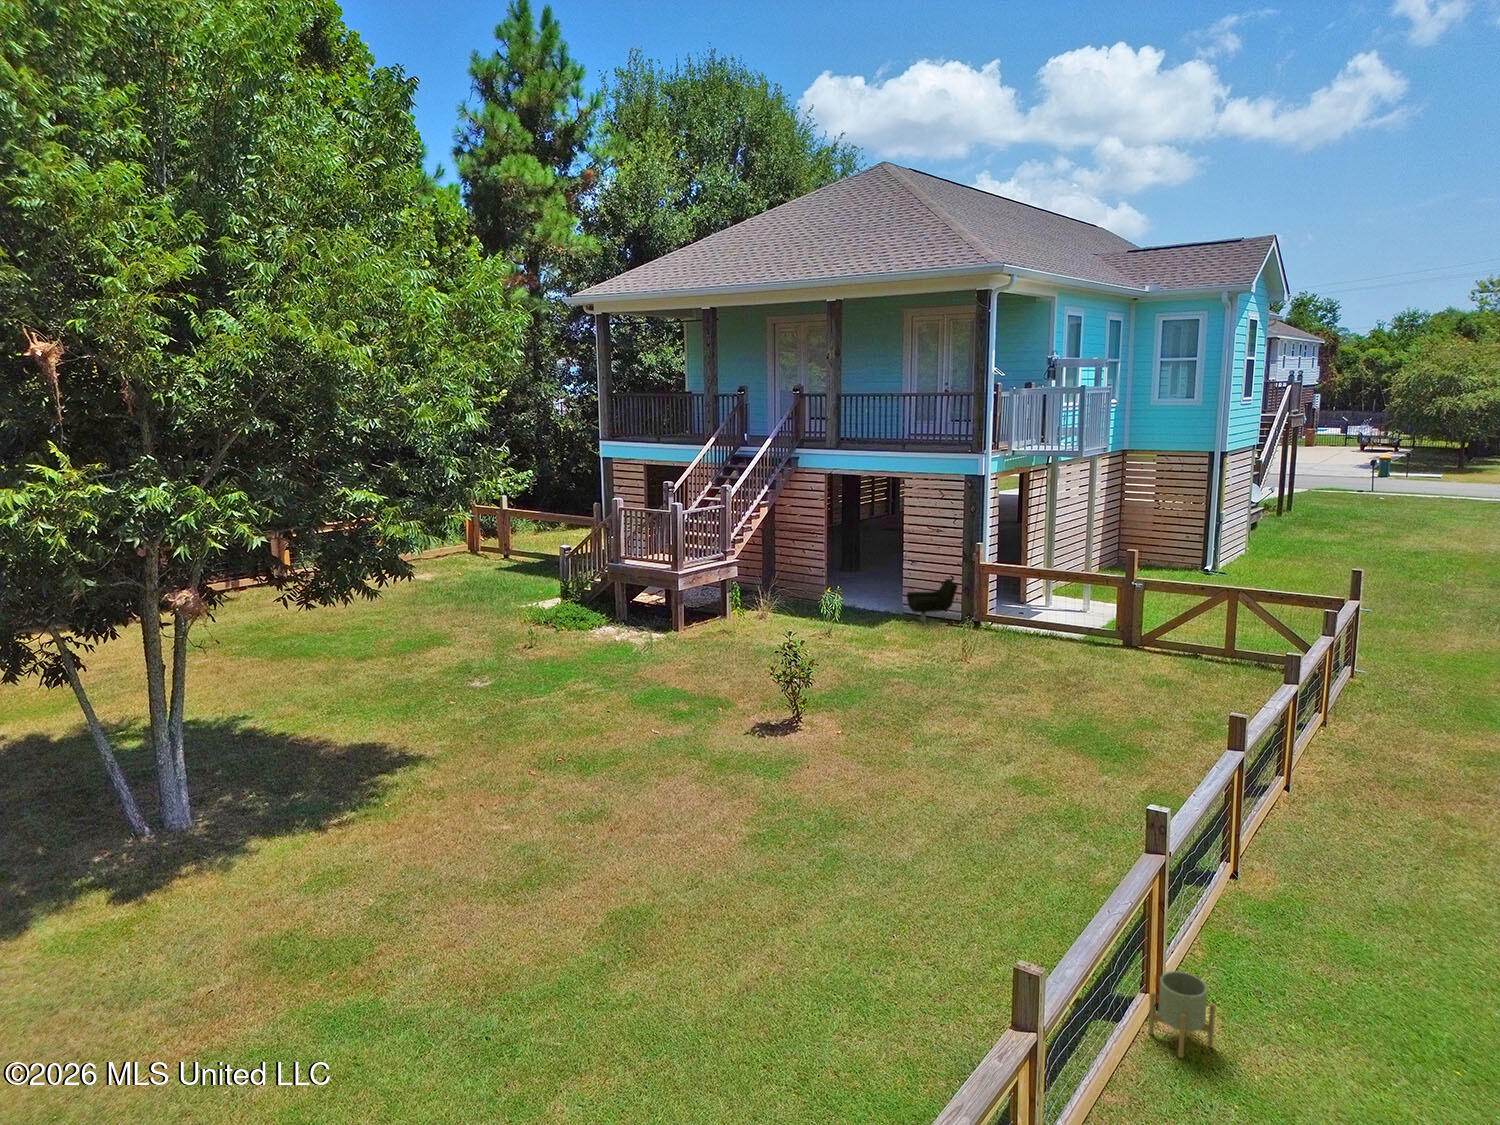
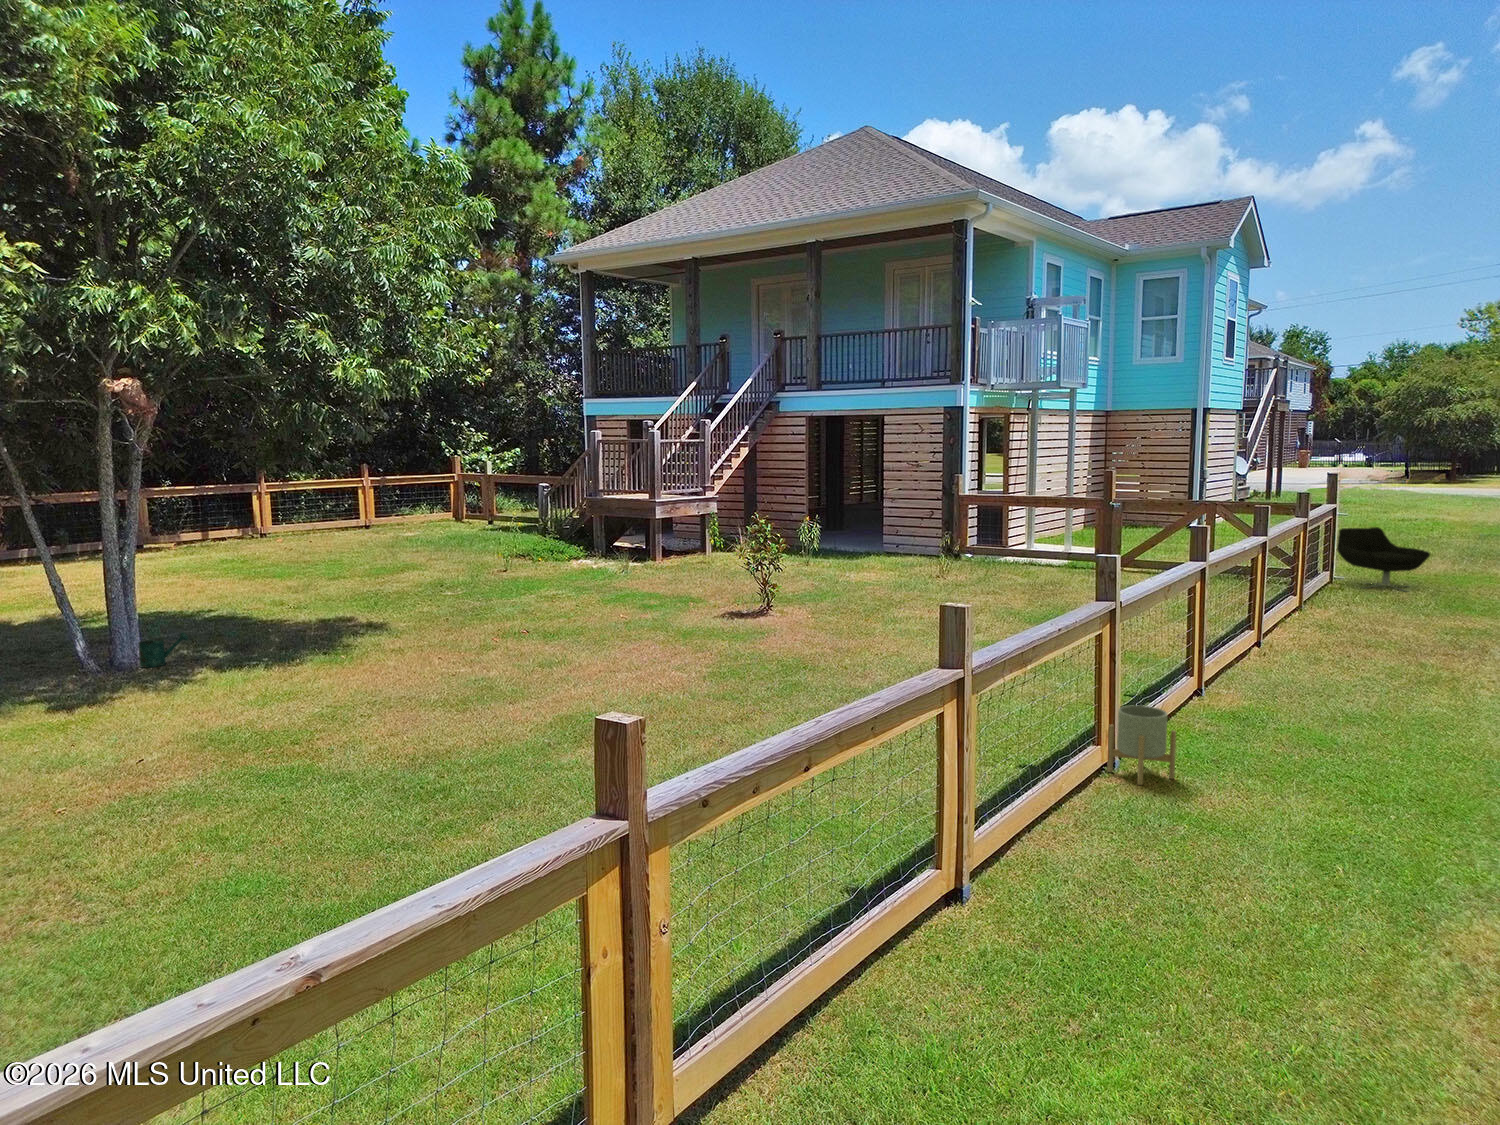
lounge chair: present [907,579,958,627] -> present [1337,527,1430,590]
watering can: none [190,789,245,827] -> present [130,632,188,668]

